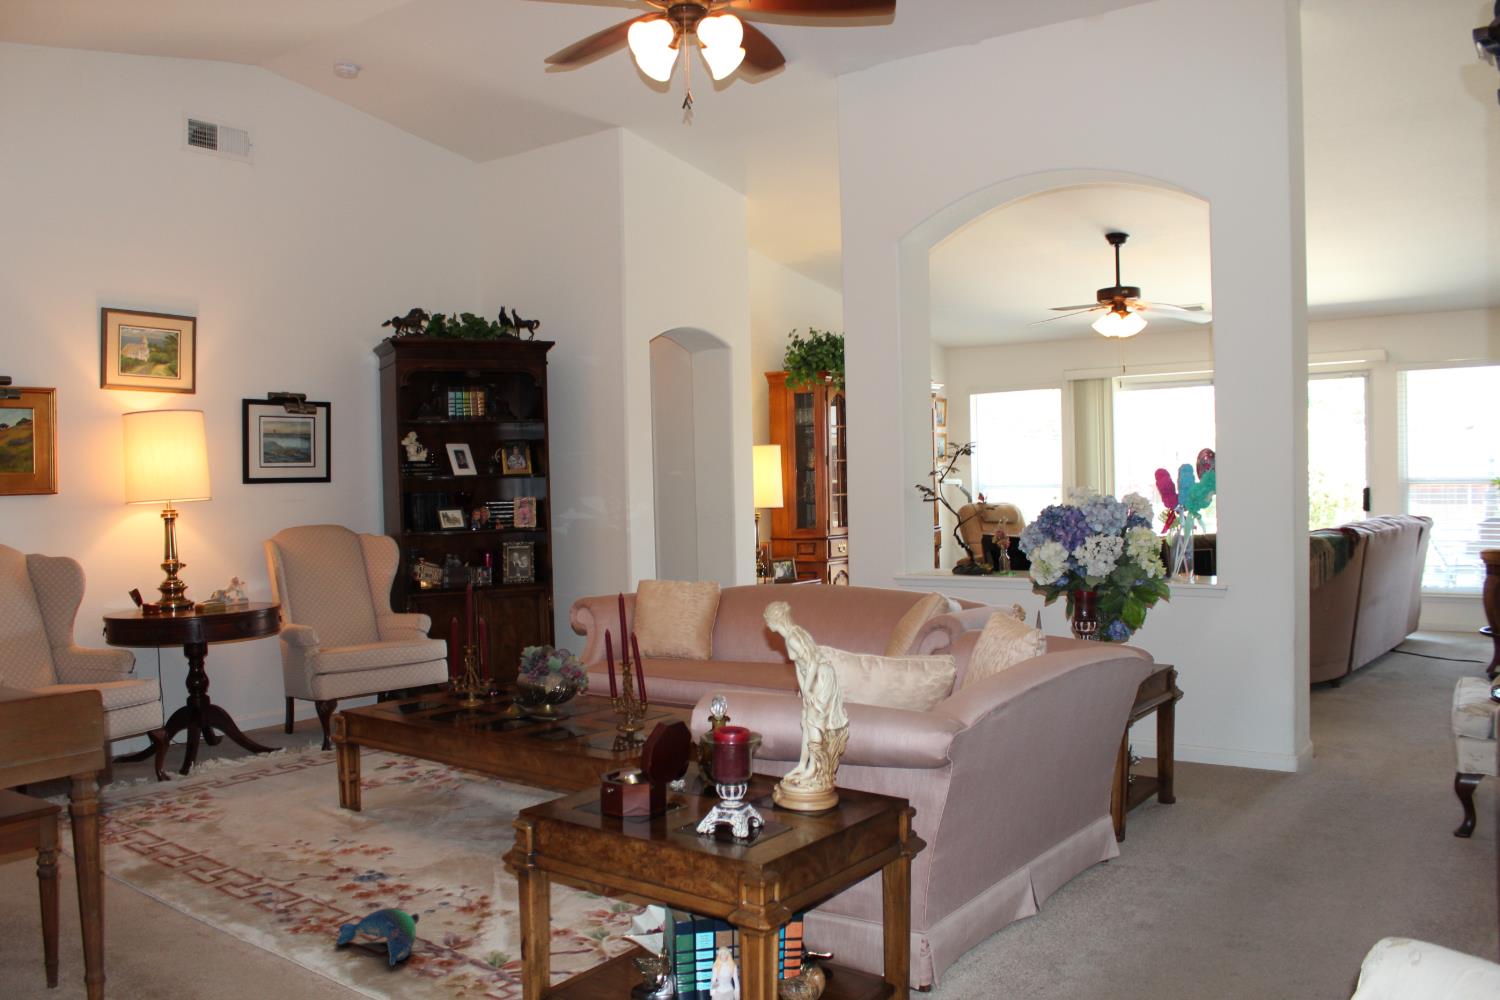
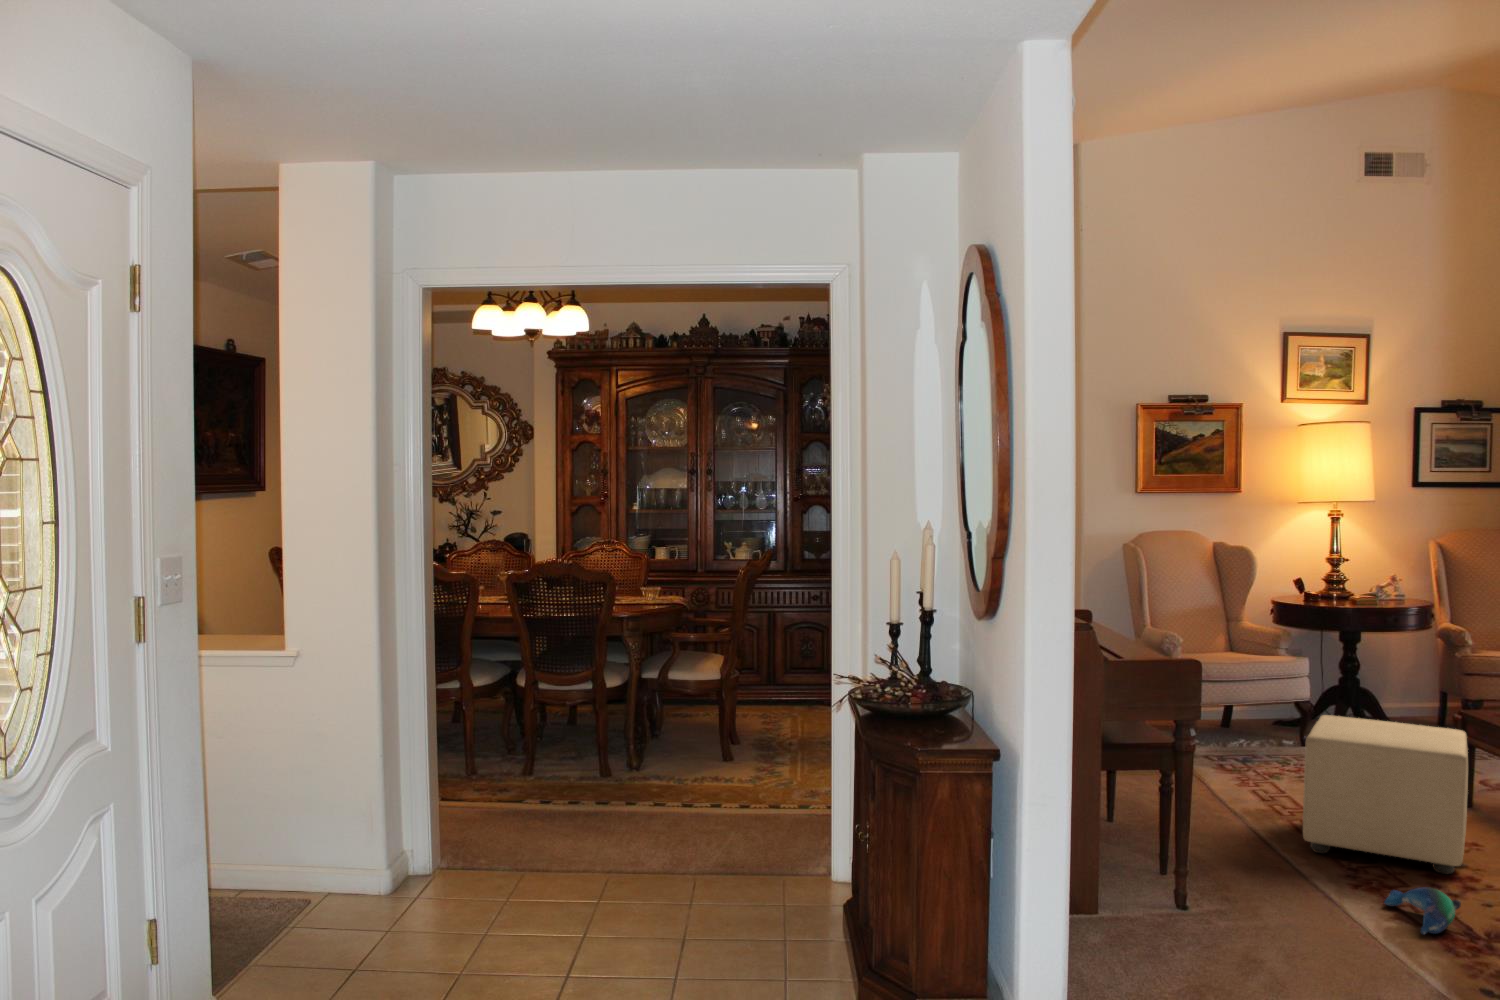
ottoman: none [214,727,391,906] -> present [1303,715,1468,874]

